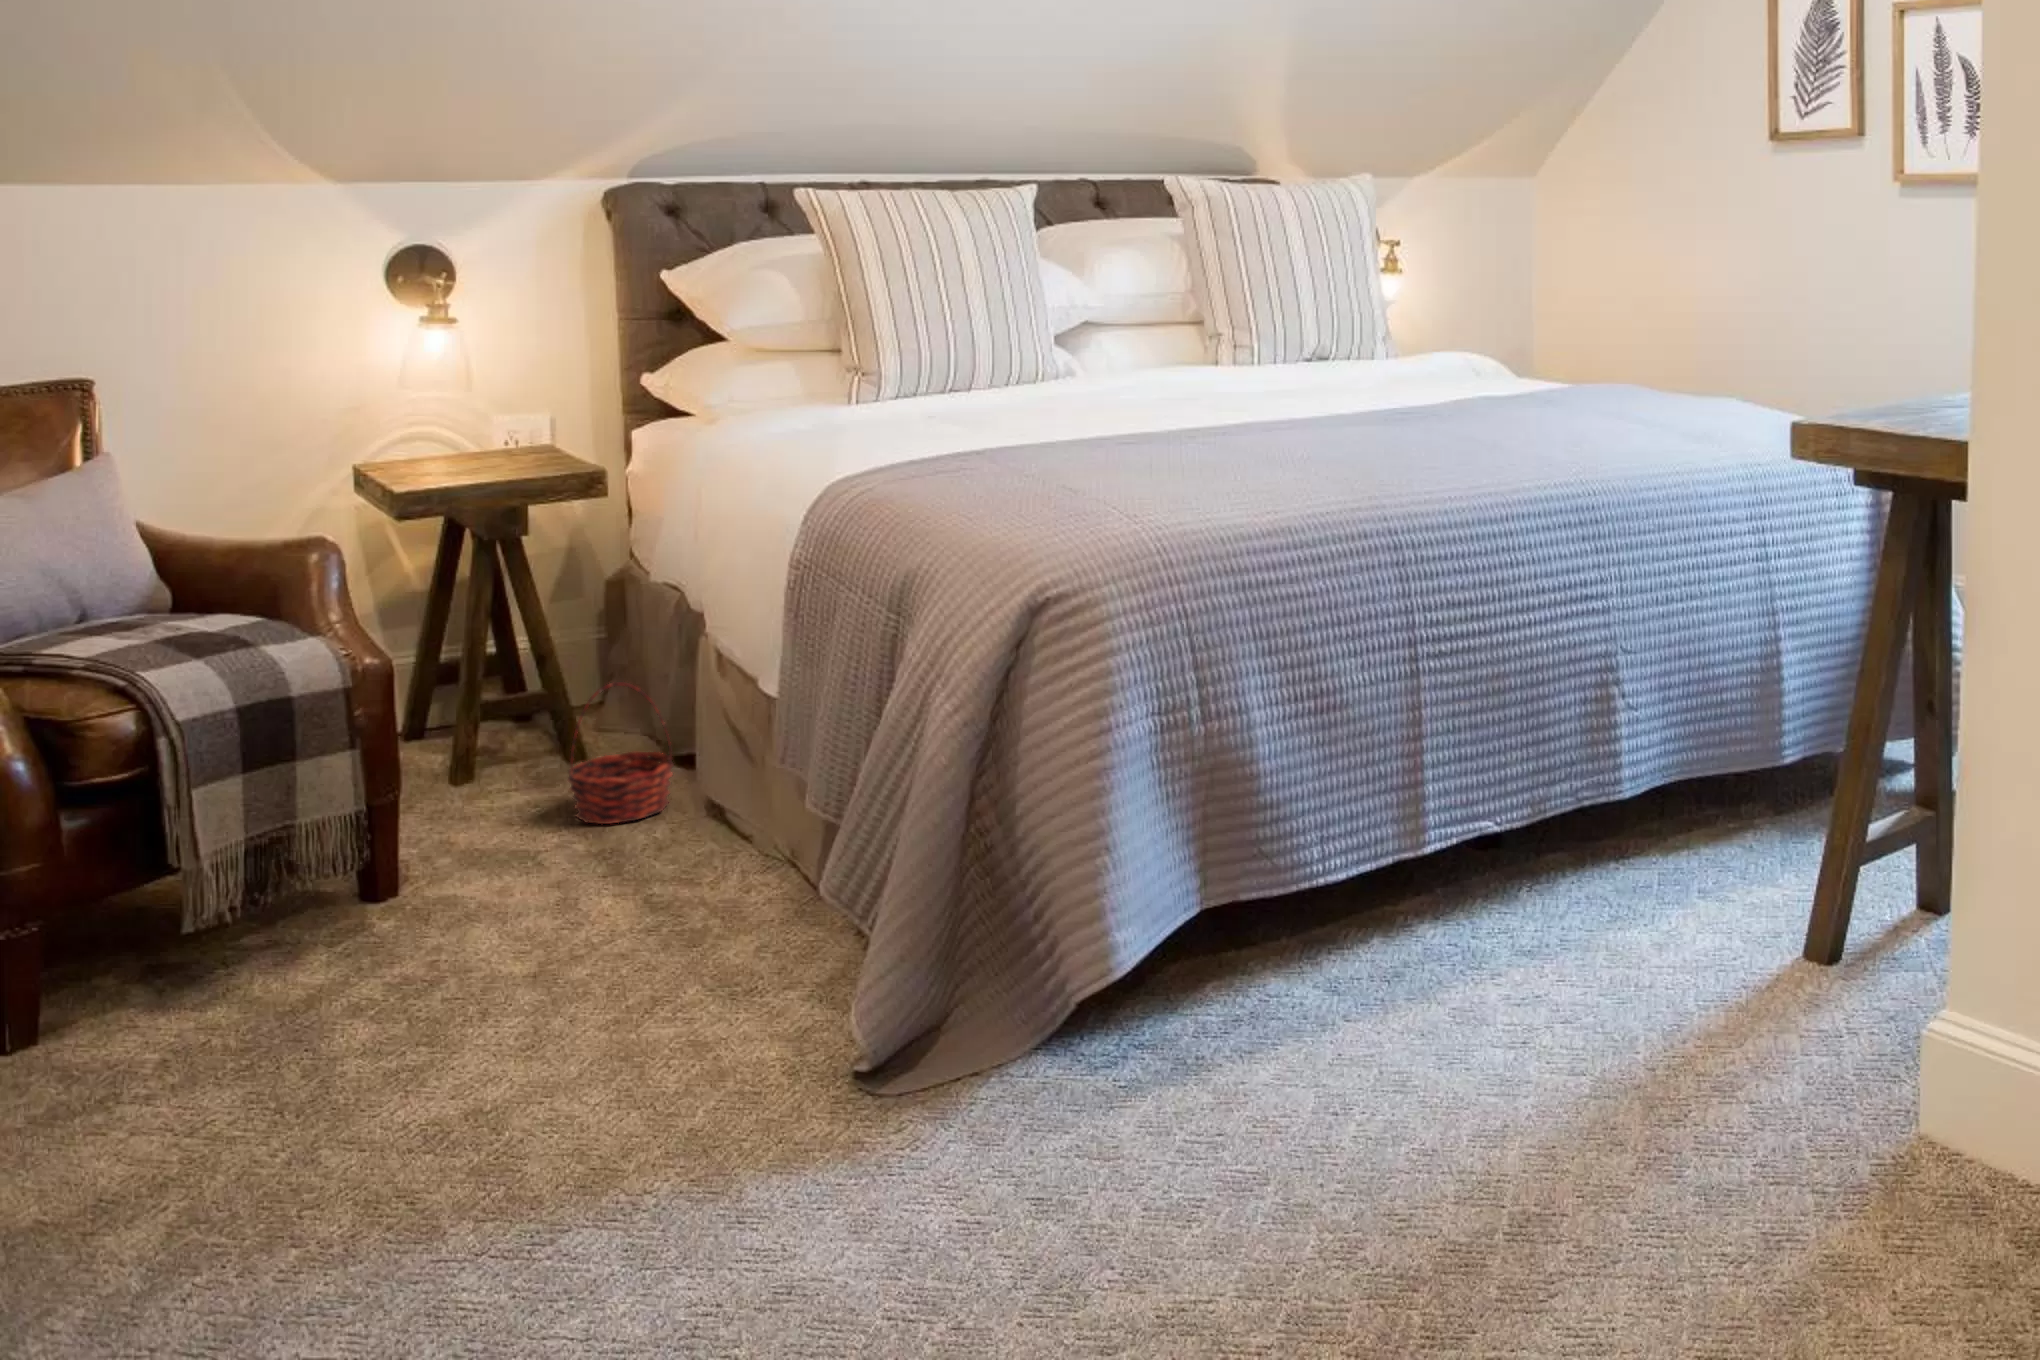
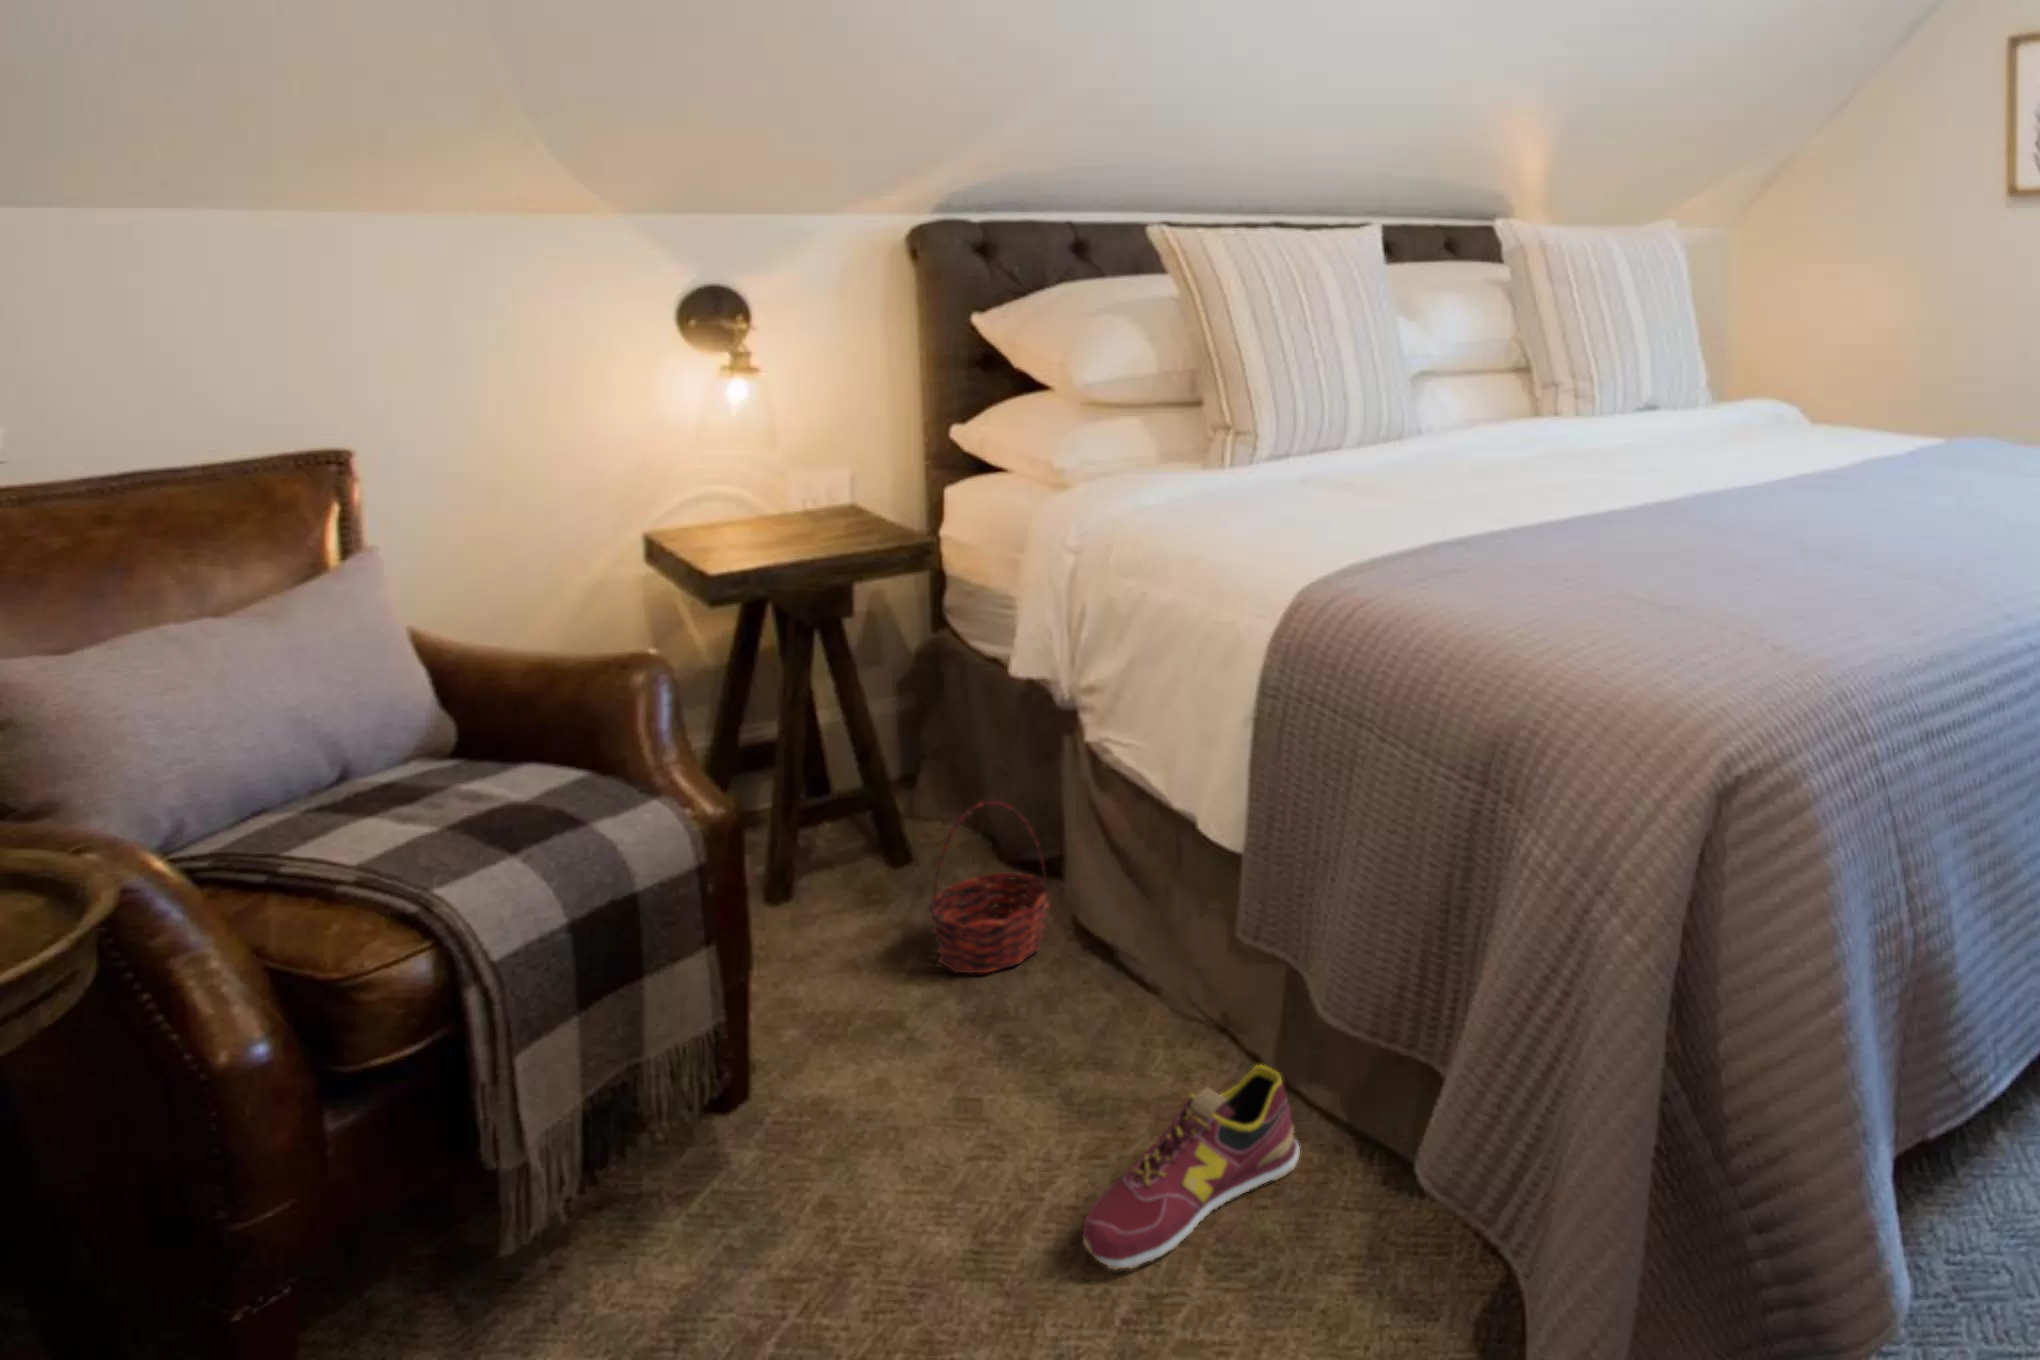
sneaker: none [599,848,795,967] -> present [1082,1065,1300,1270]

